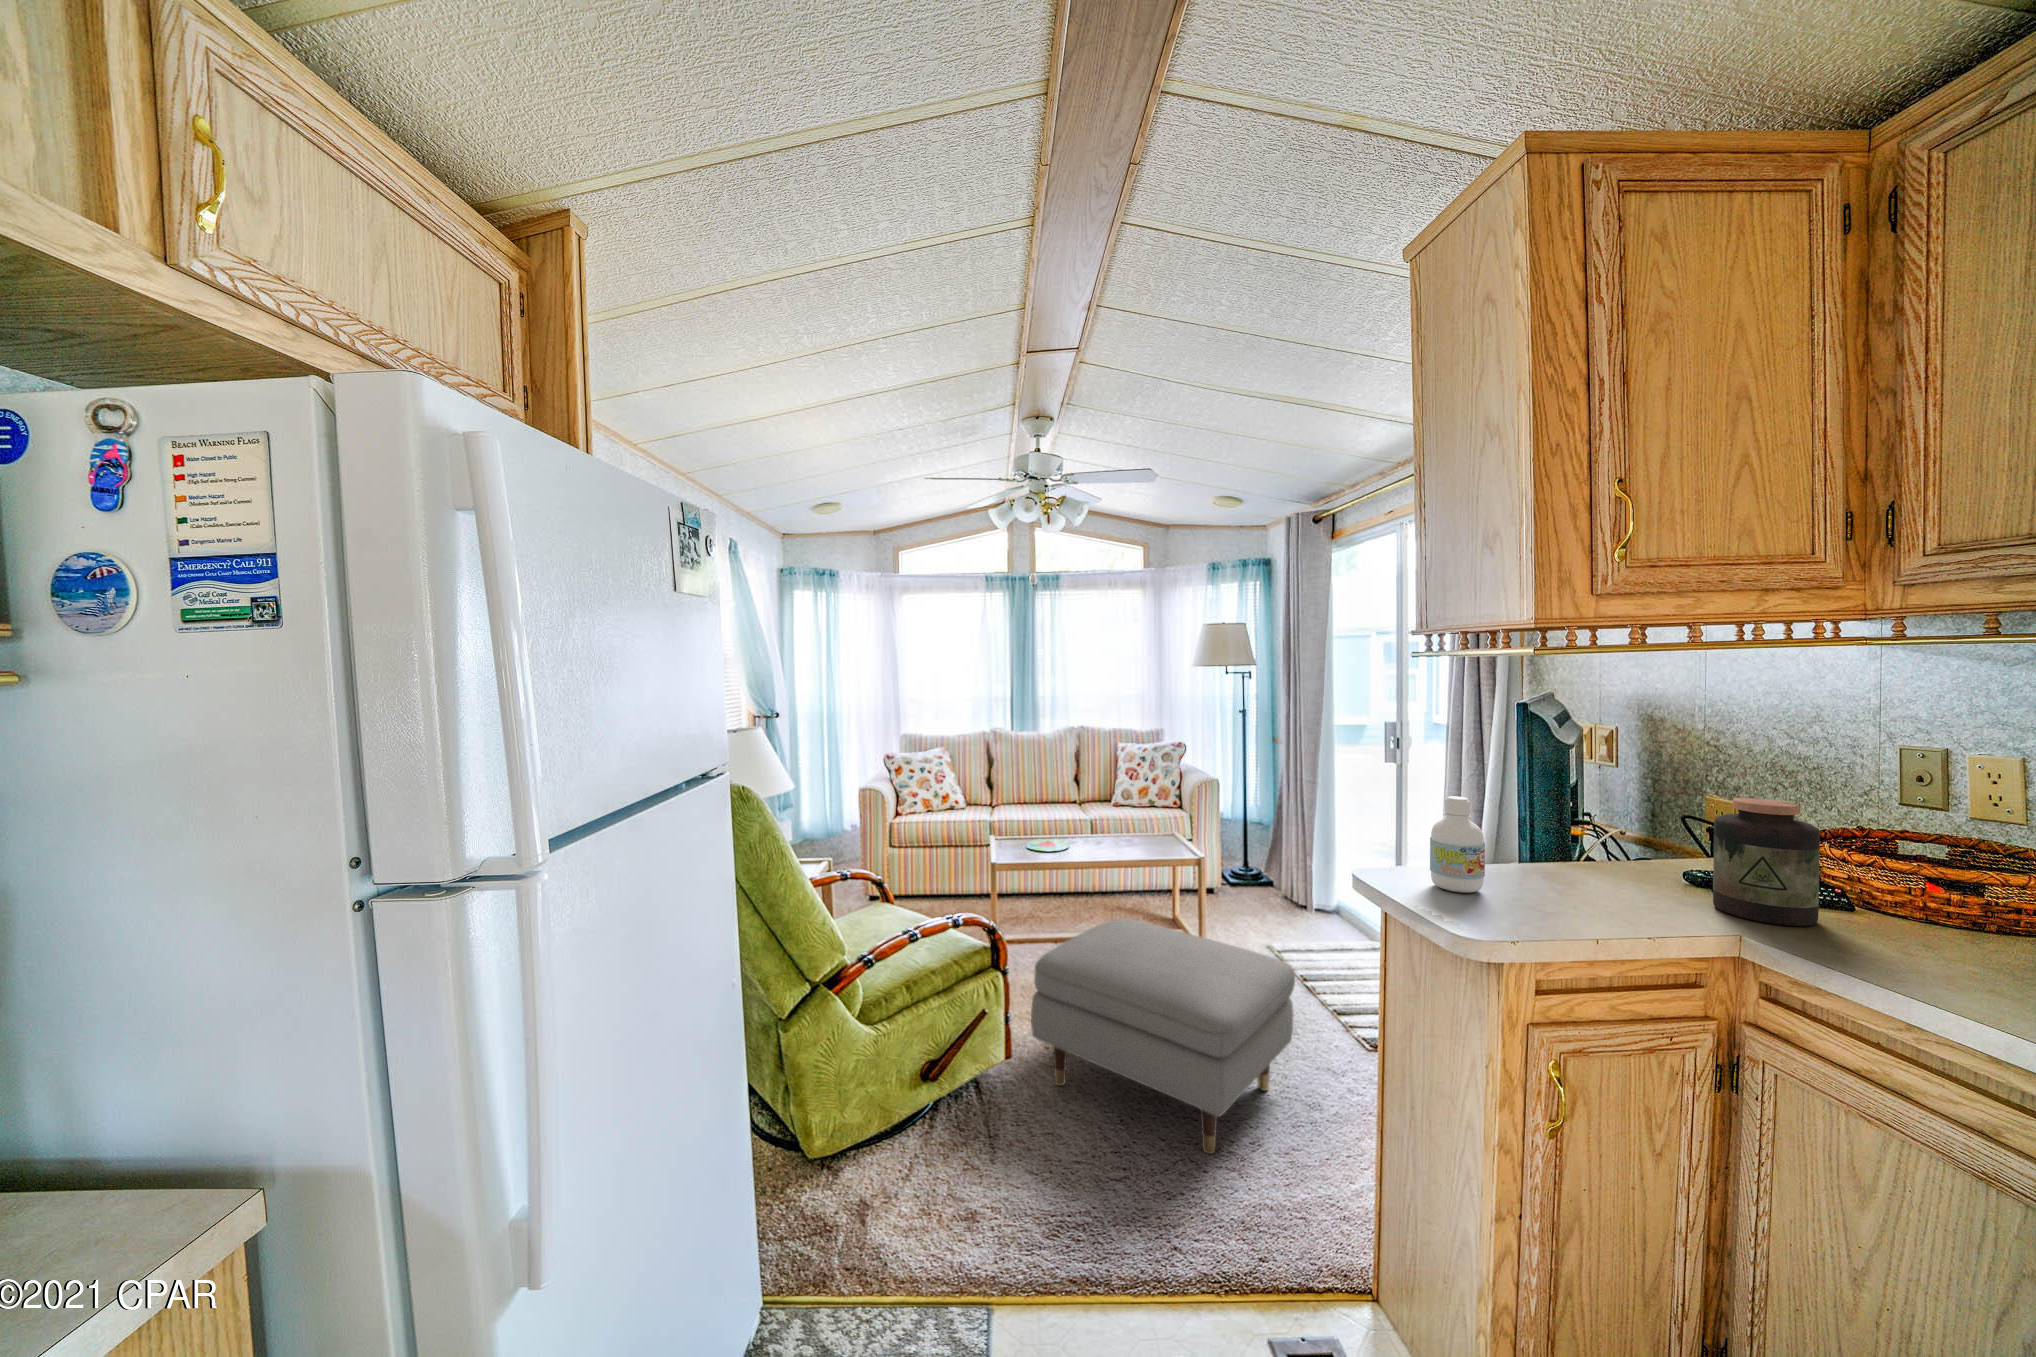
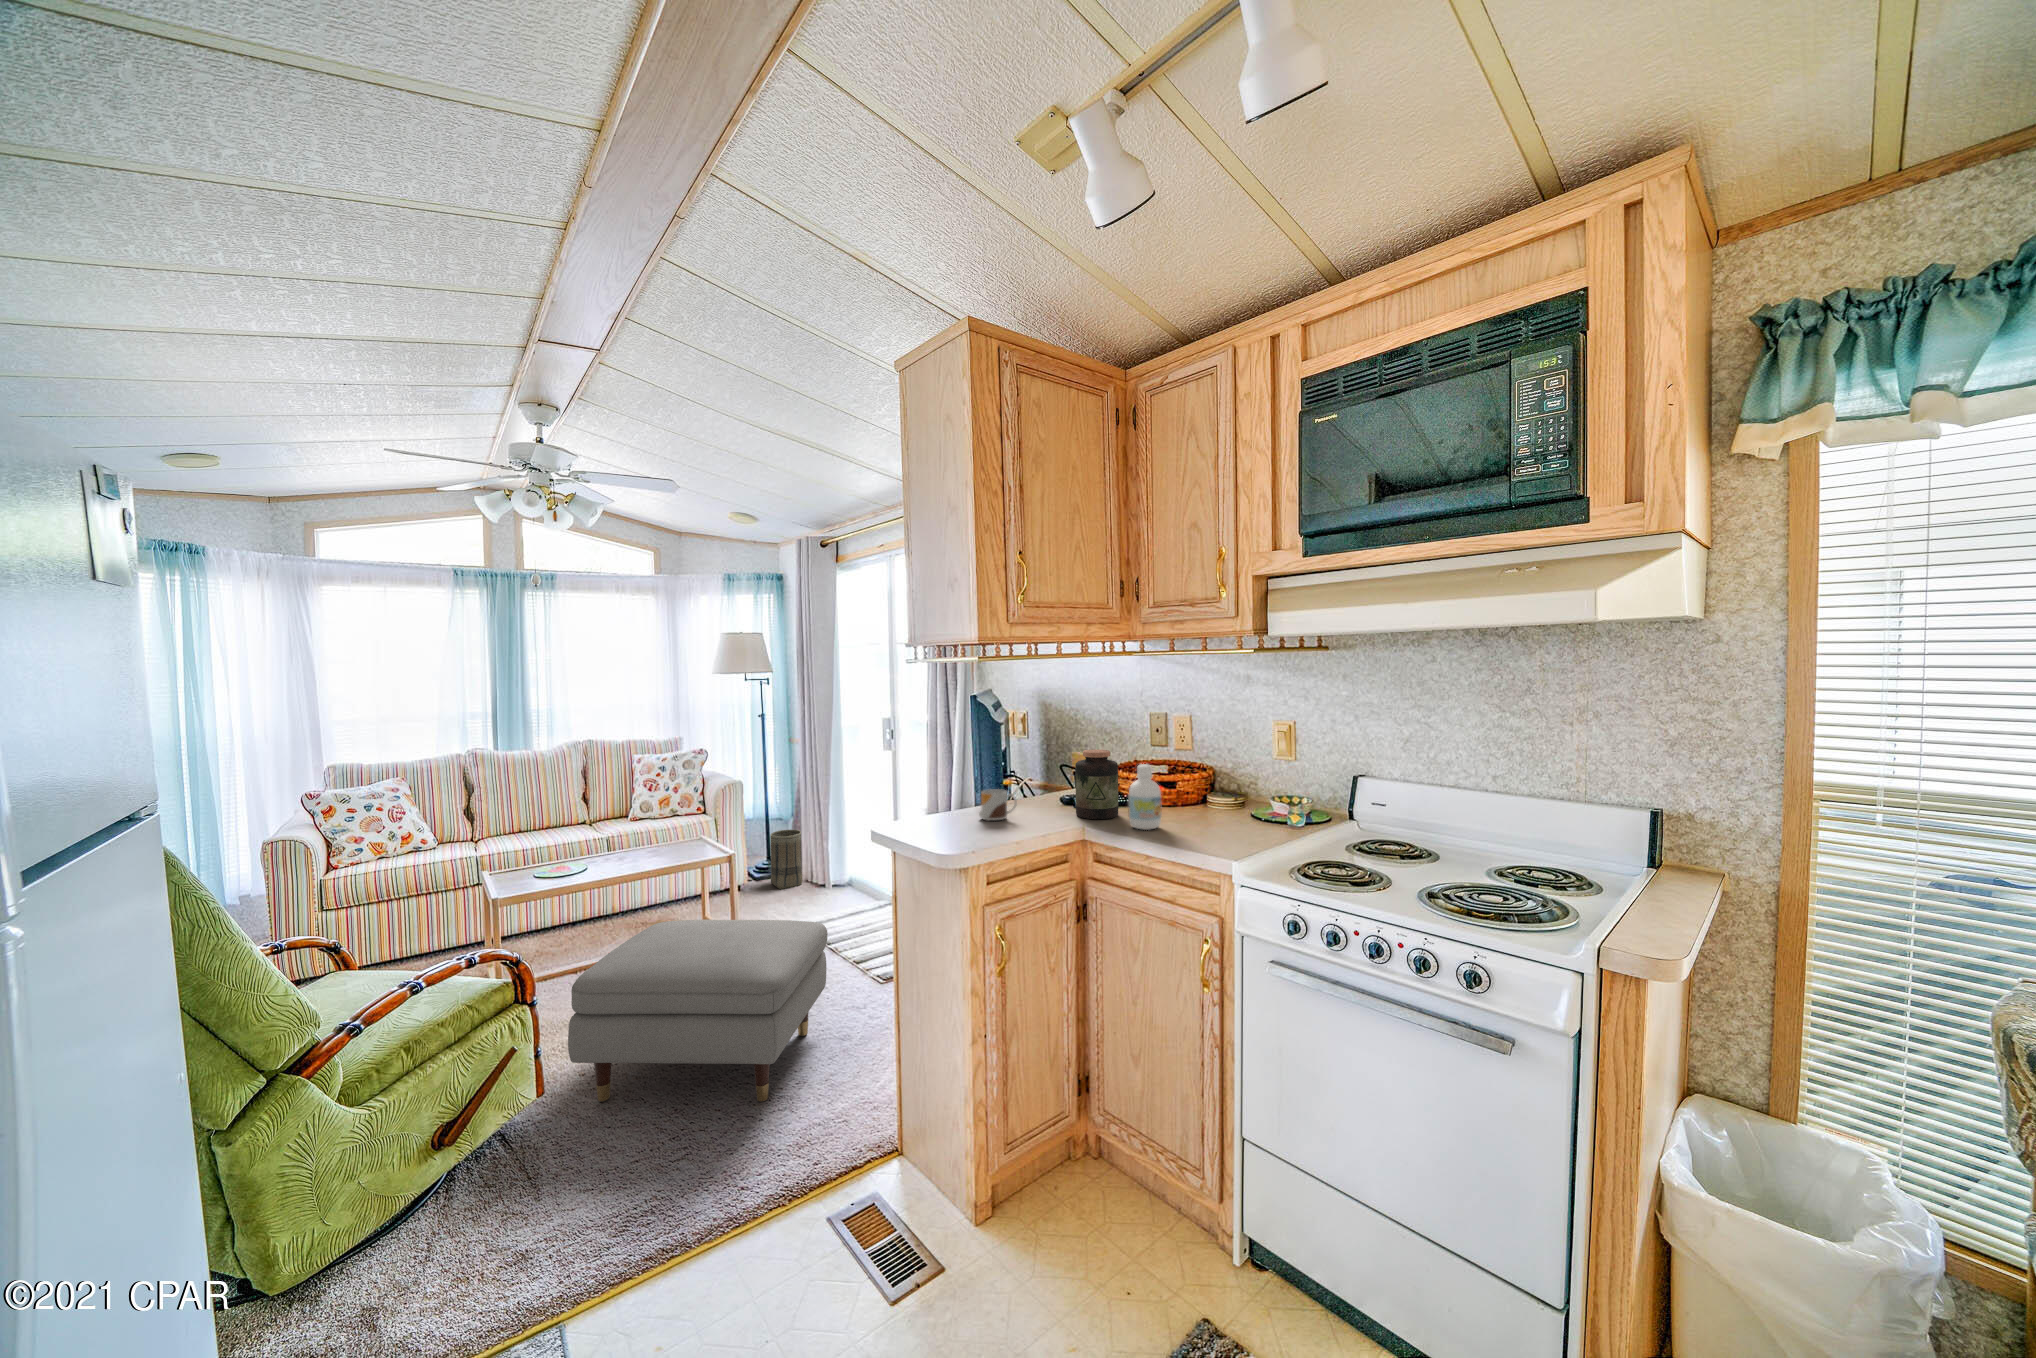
bottle: present [1430,796,1485,893] -> present [1128,764,1161,830]
mug: none [1515,839,1586,889] -> present [979,789,1017,821]
basket: none [1246,840,1282,905] -> present [770,830,803,889]

